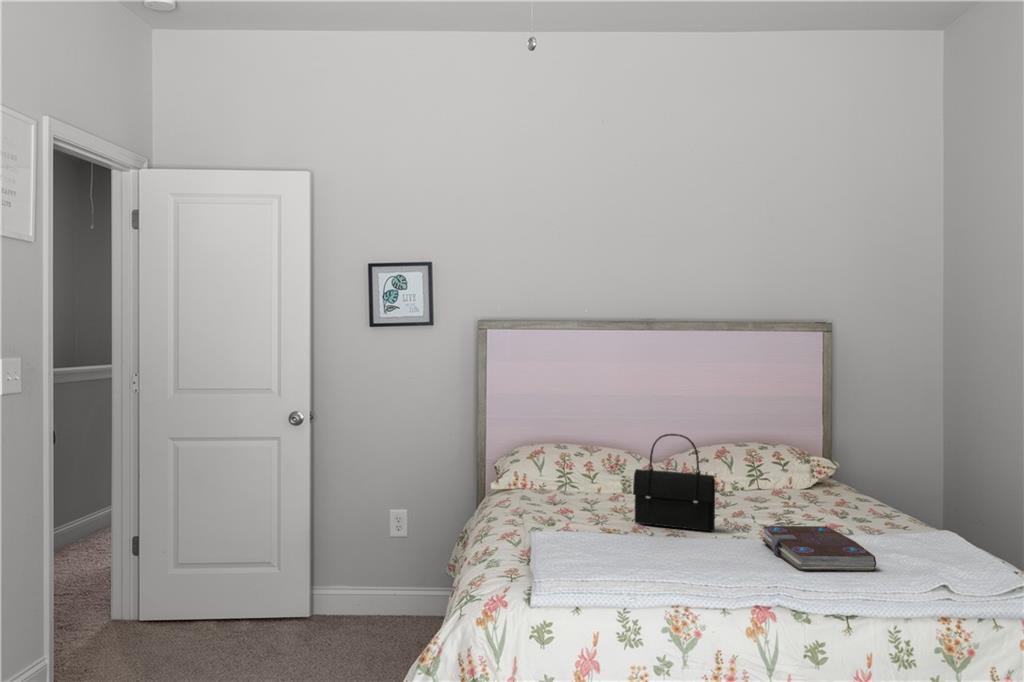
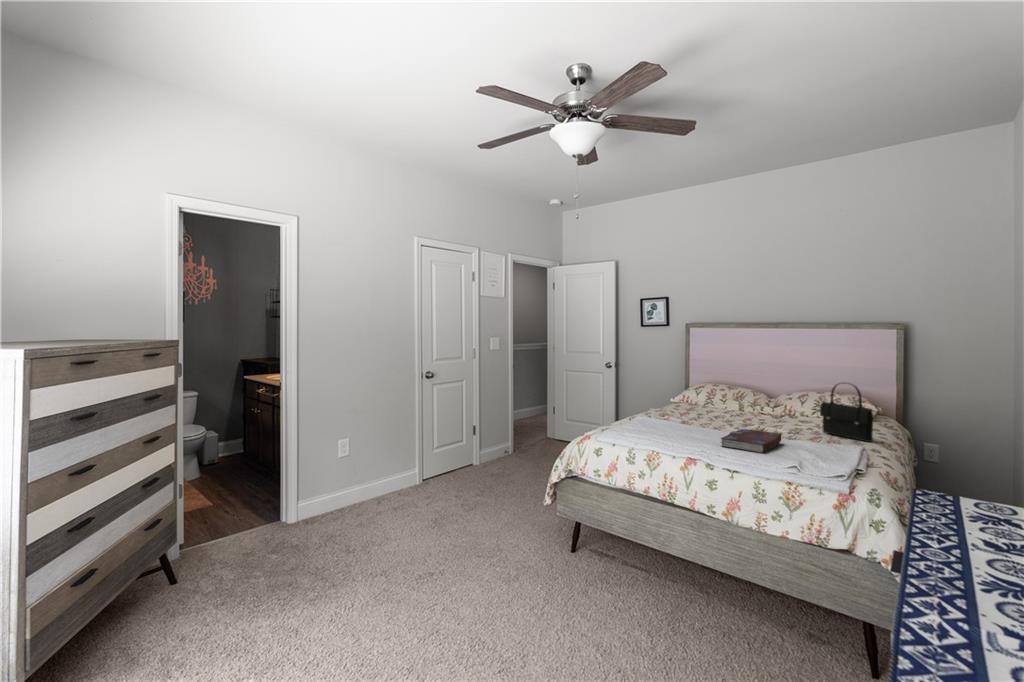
handbag: present [633,434,715,531] -> present [820,383,873,442]

